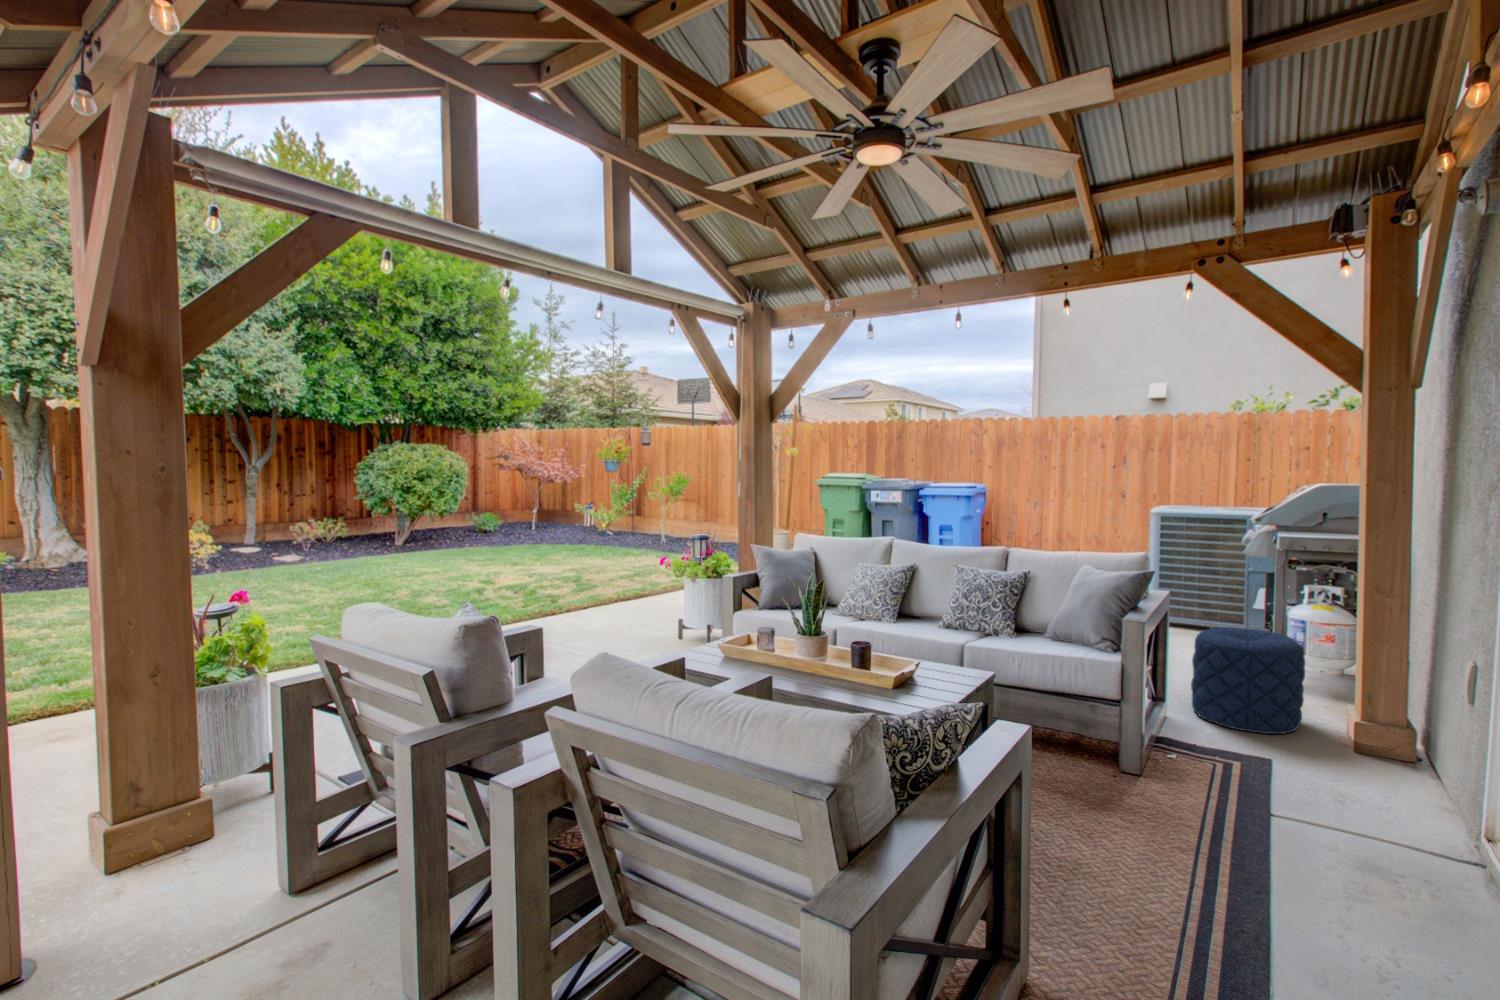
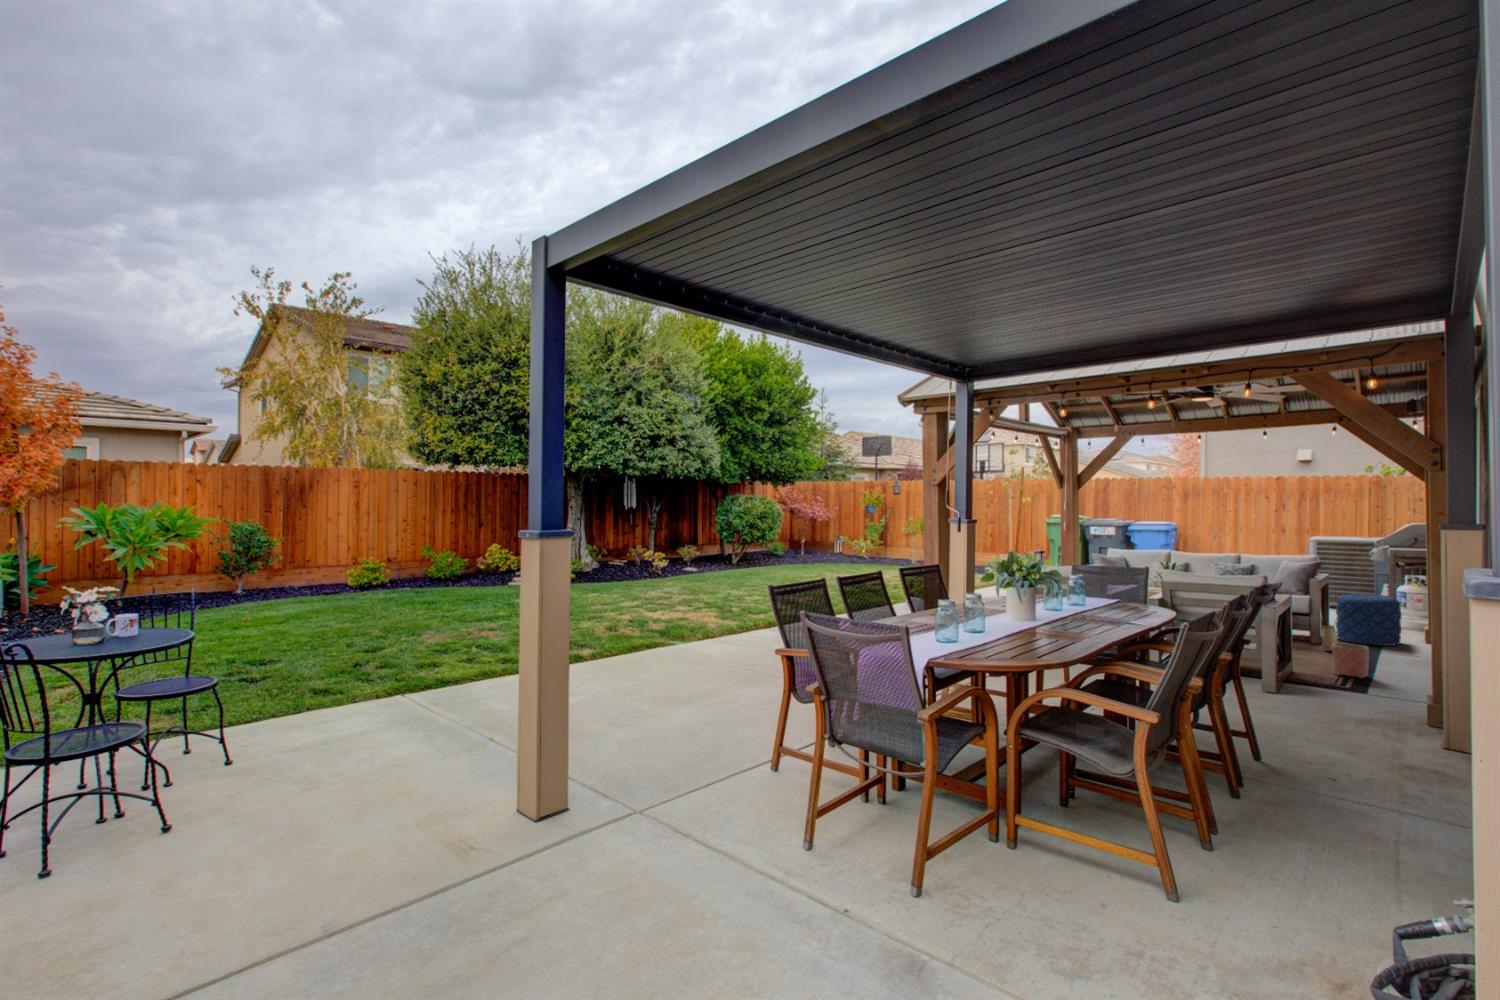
woven basket: none [1162,683,1199,766] -> present [1321,621,1338,651]
planter: none [1187,816,1275,927] -> present [1332,643,1369,678]

